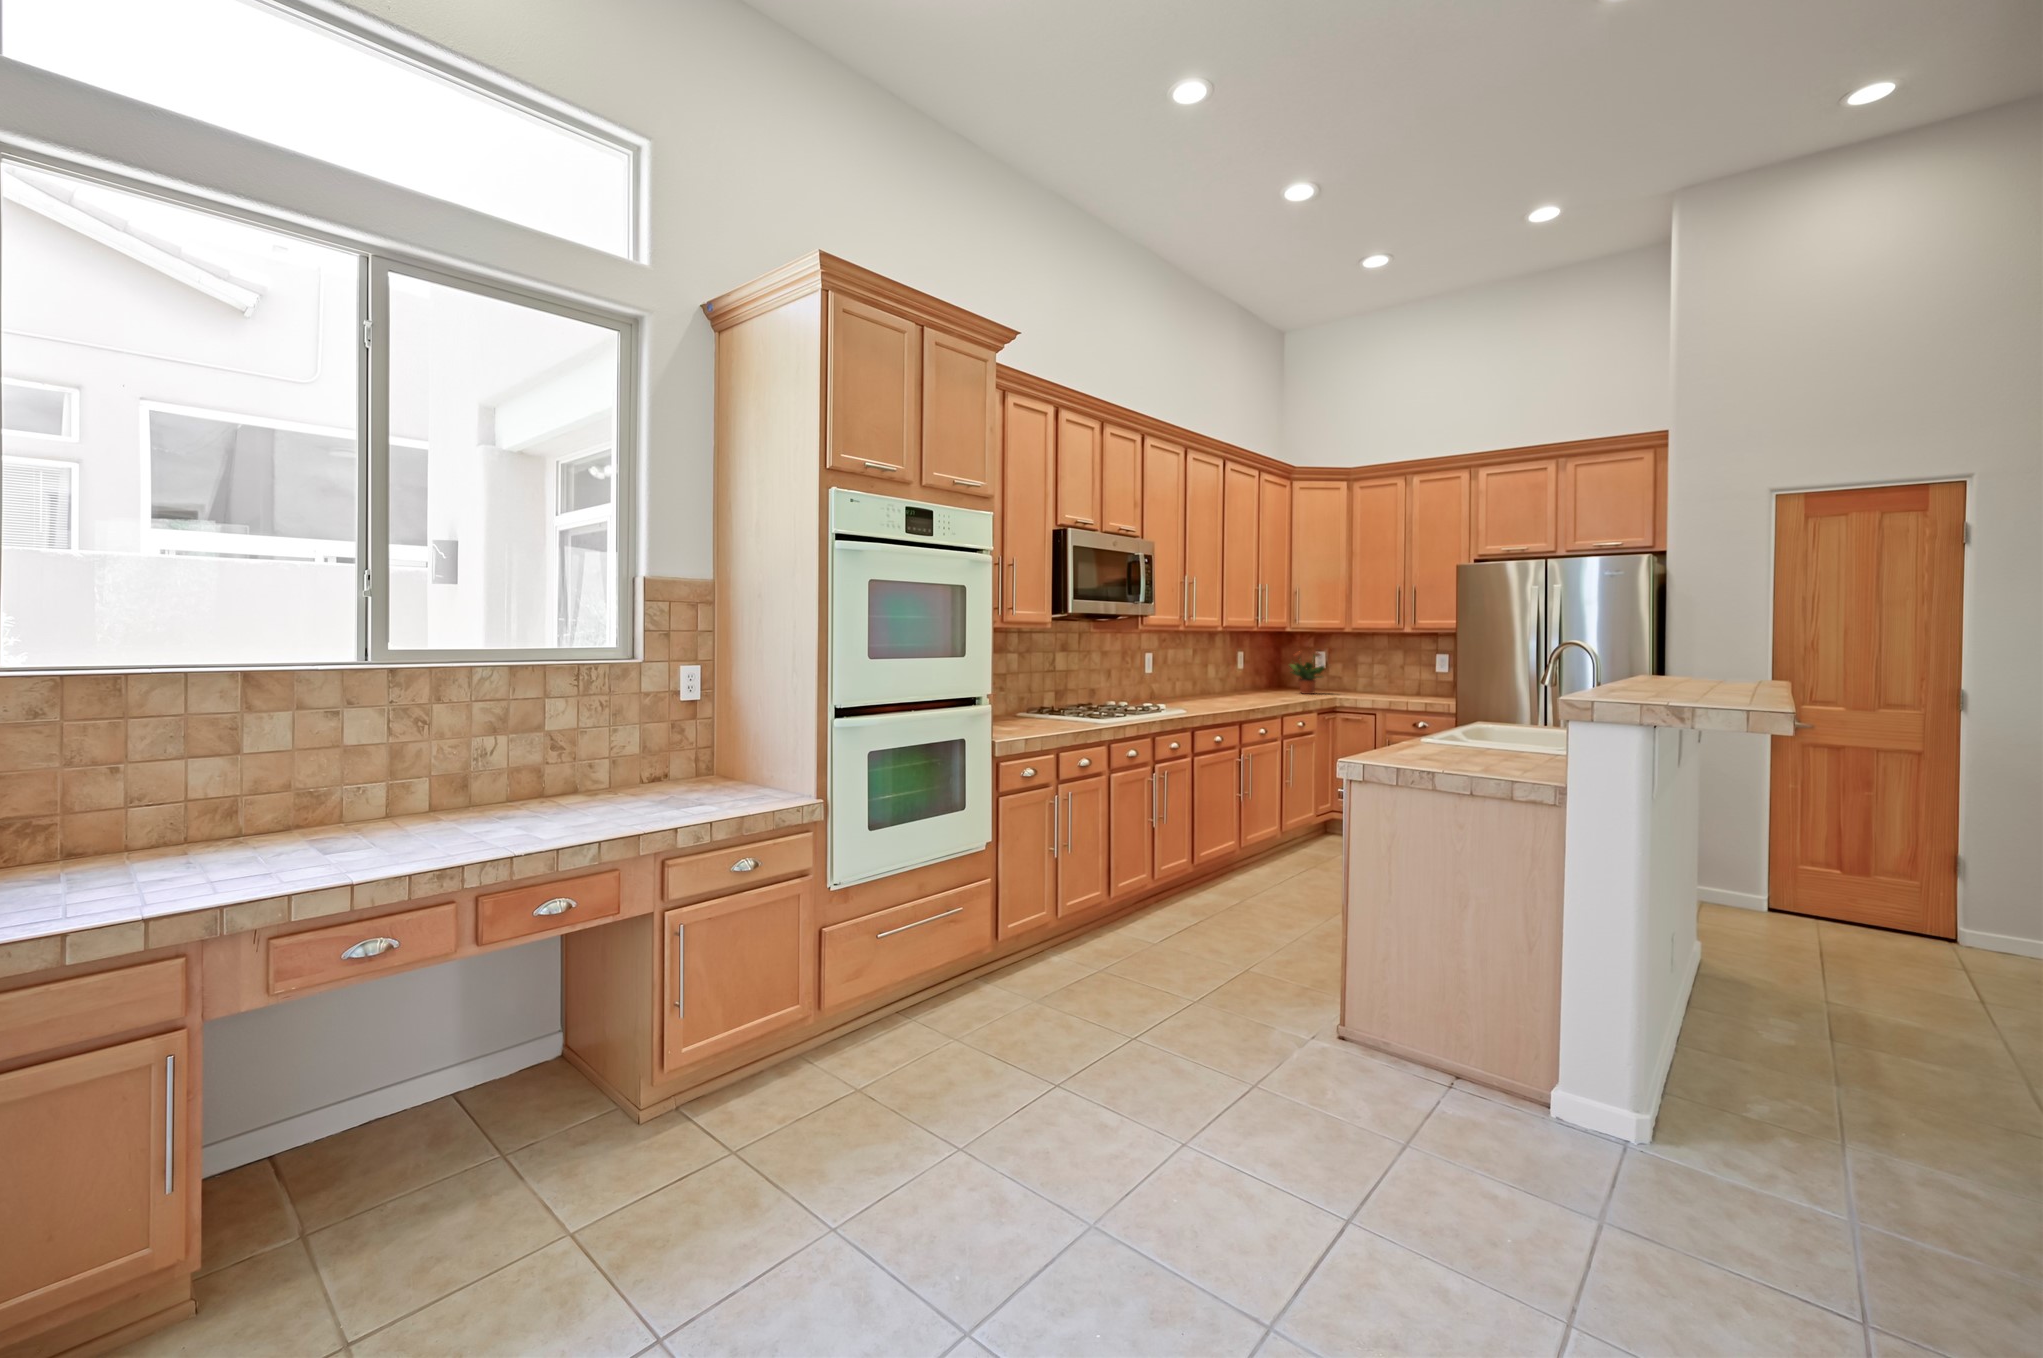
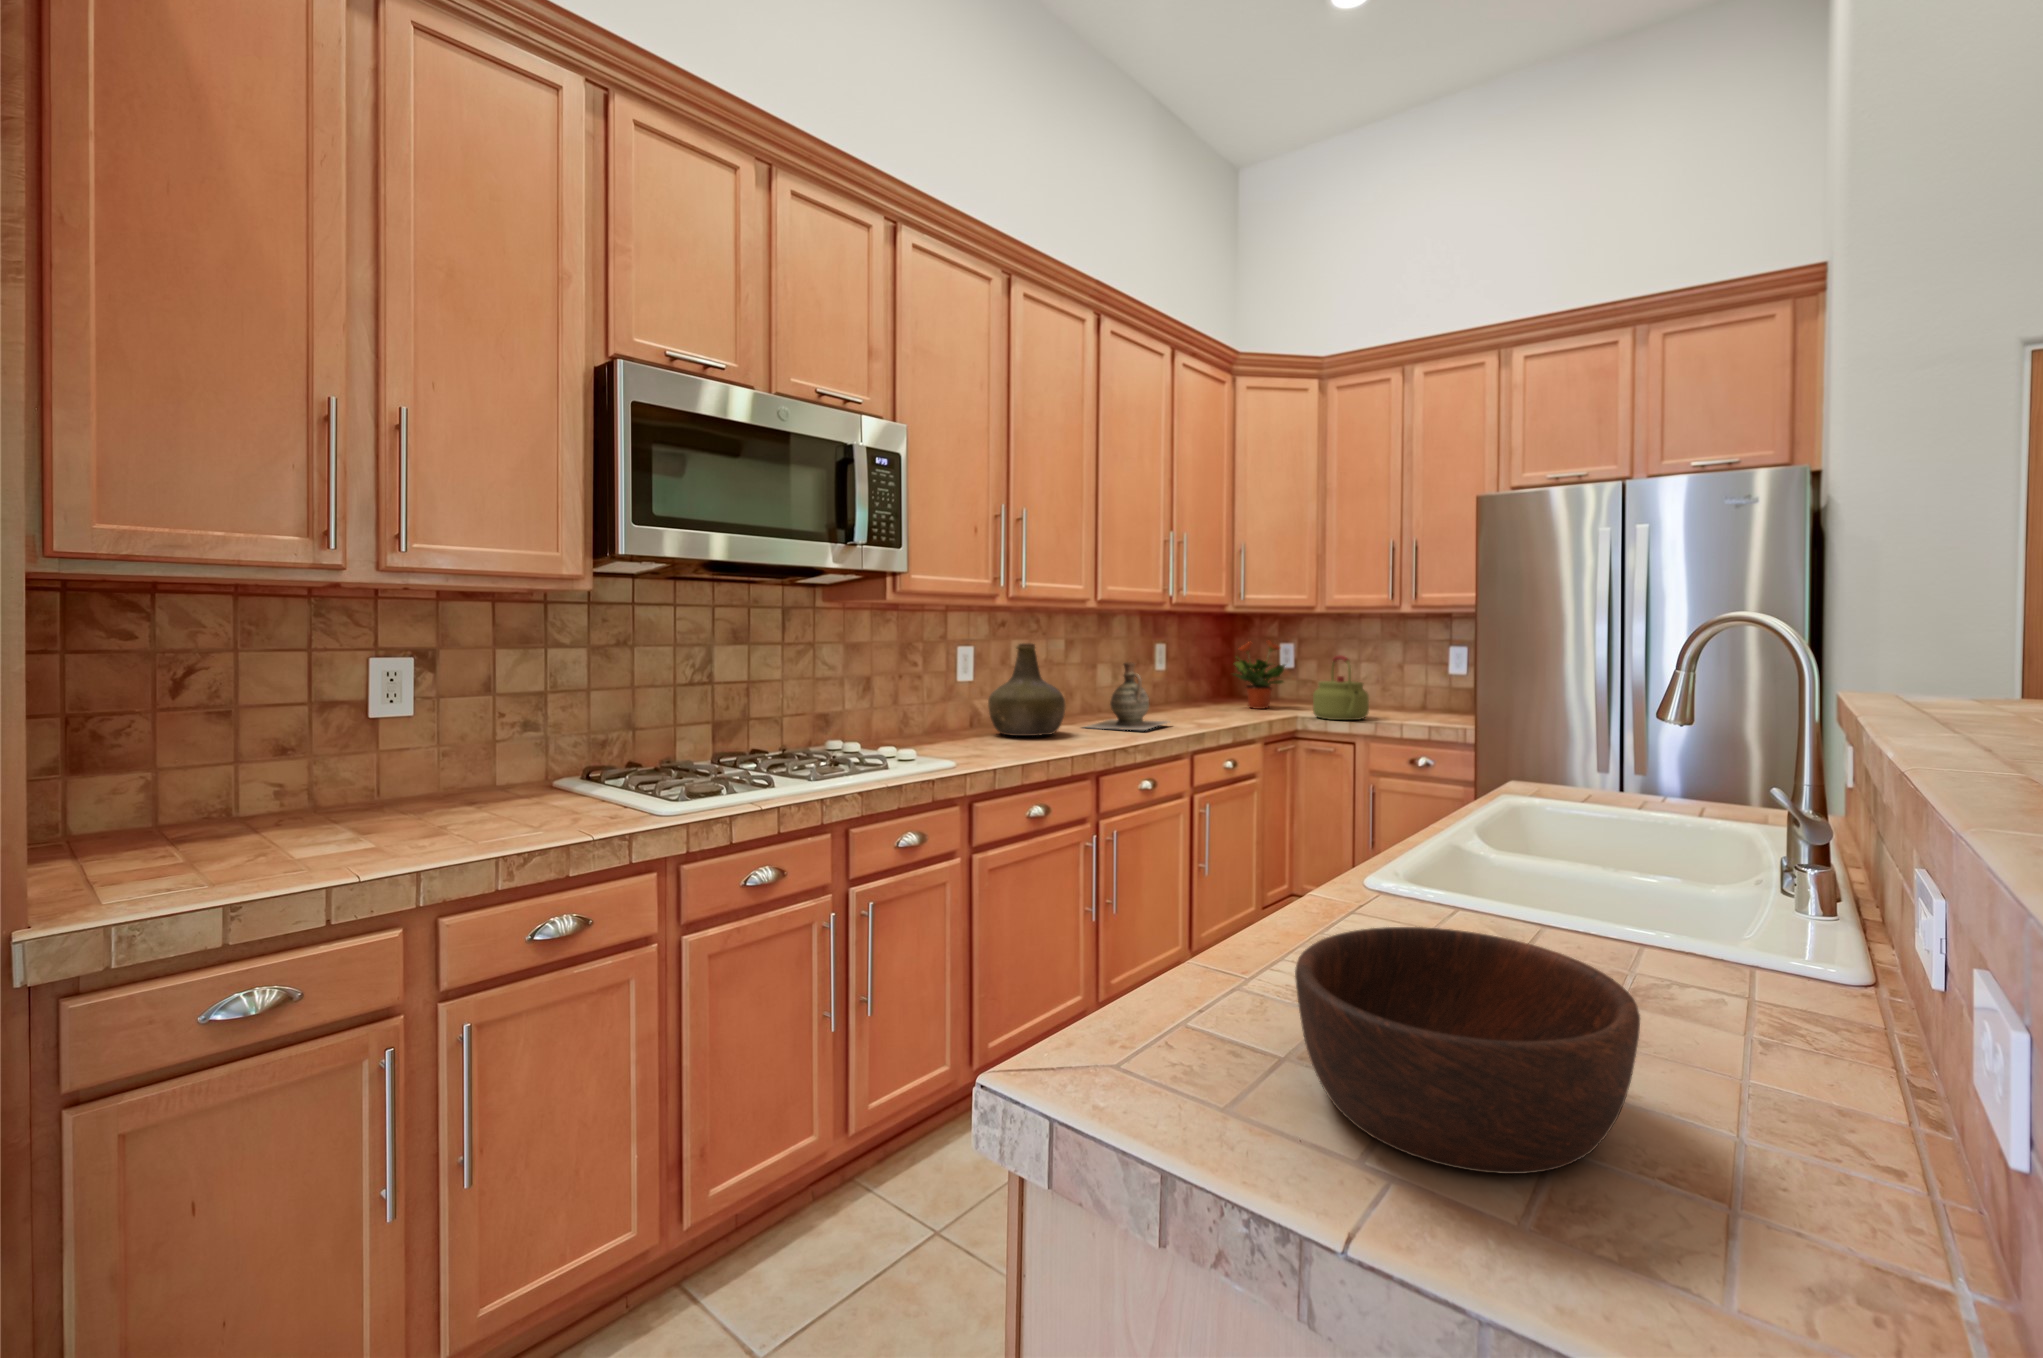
bottle: none [1168,651,1213,703] -> present [988,643,1065,736]
kettle: none [1348,660,1385,700] -> present [1313,655,1369,720]
ceramic jug: none [1214,663,1267,702] -> present [1086,662,1167,730]
wooden bowl: none [1432,732,1524,772] -> present [1295,927,1640,1174]

